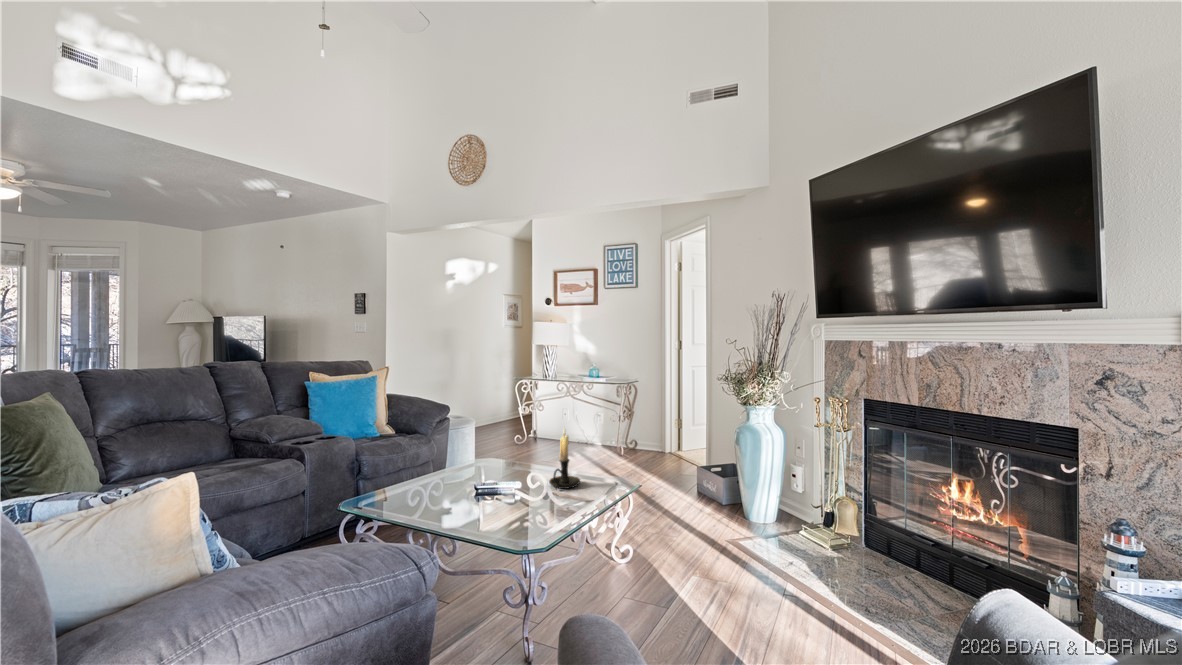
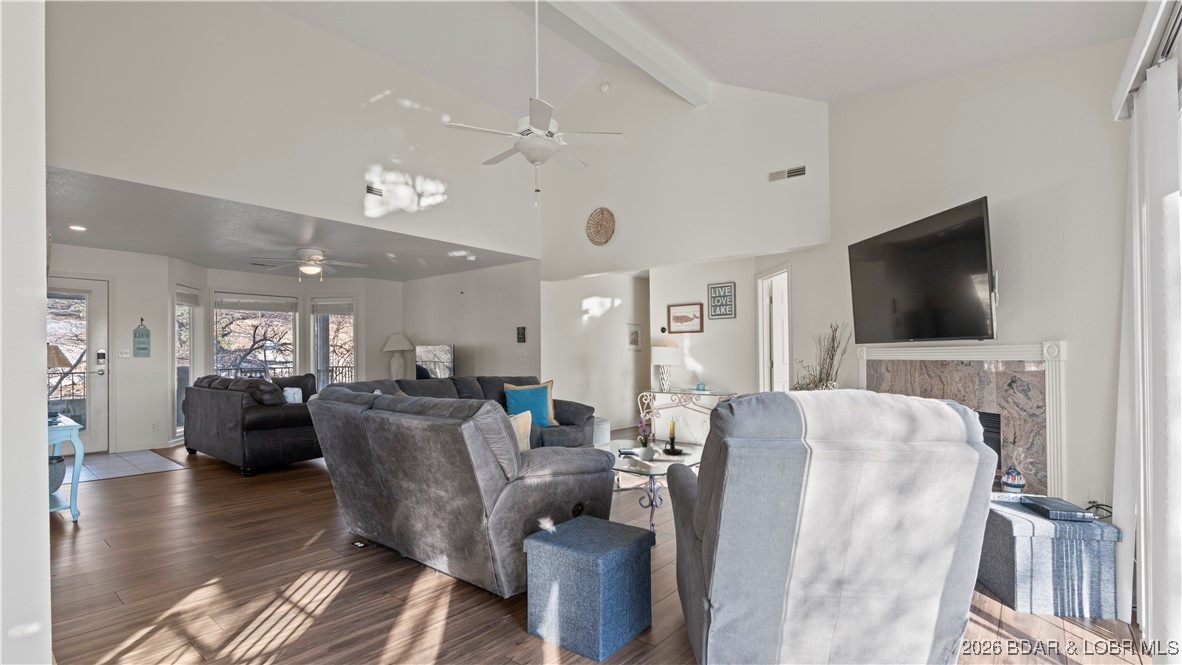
flower arrangement: none [506,423,540,507] -> present [636,410,655,461]

